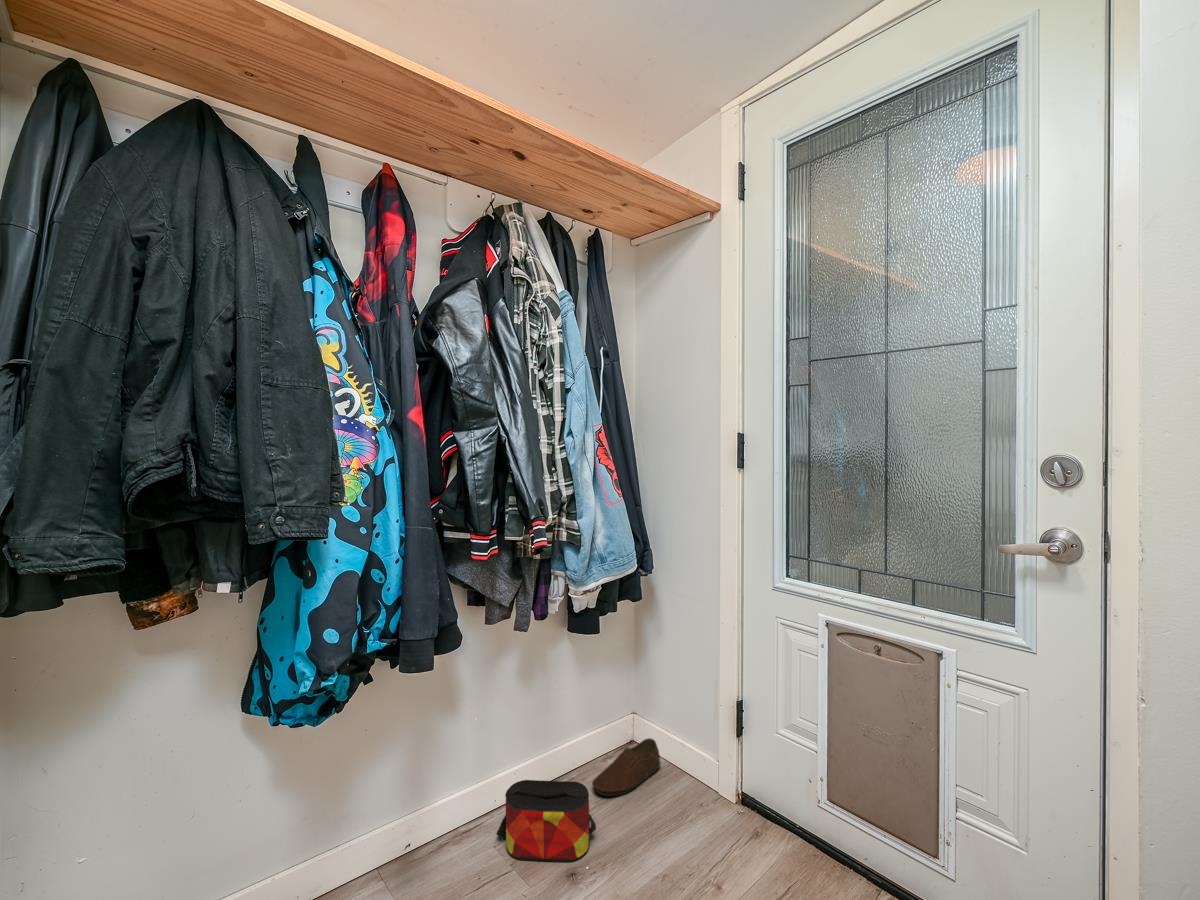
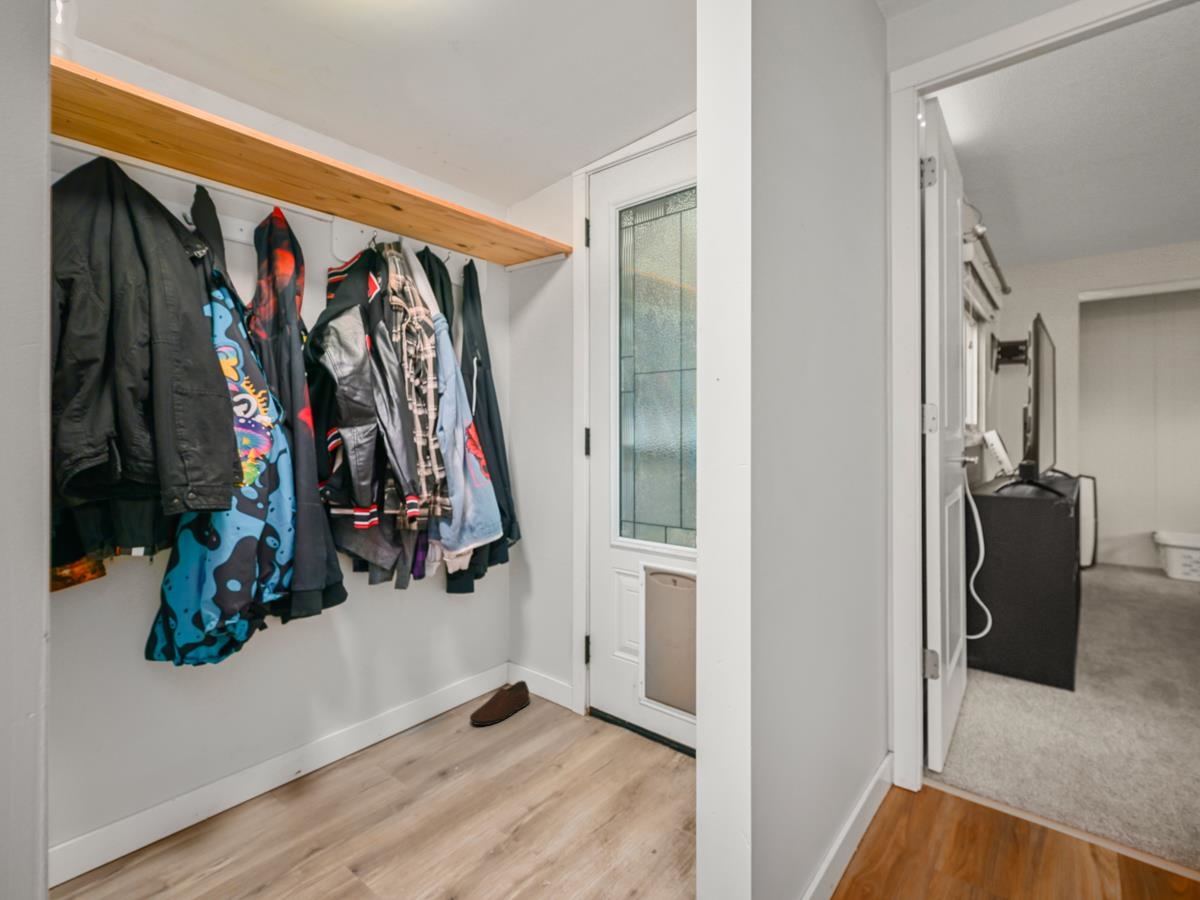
bag: present [496,780,596,862] -> none [384,711,468,773]

